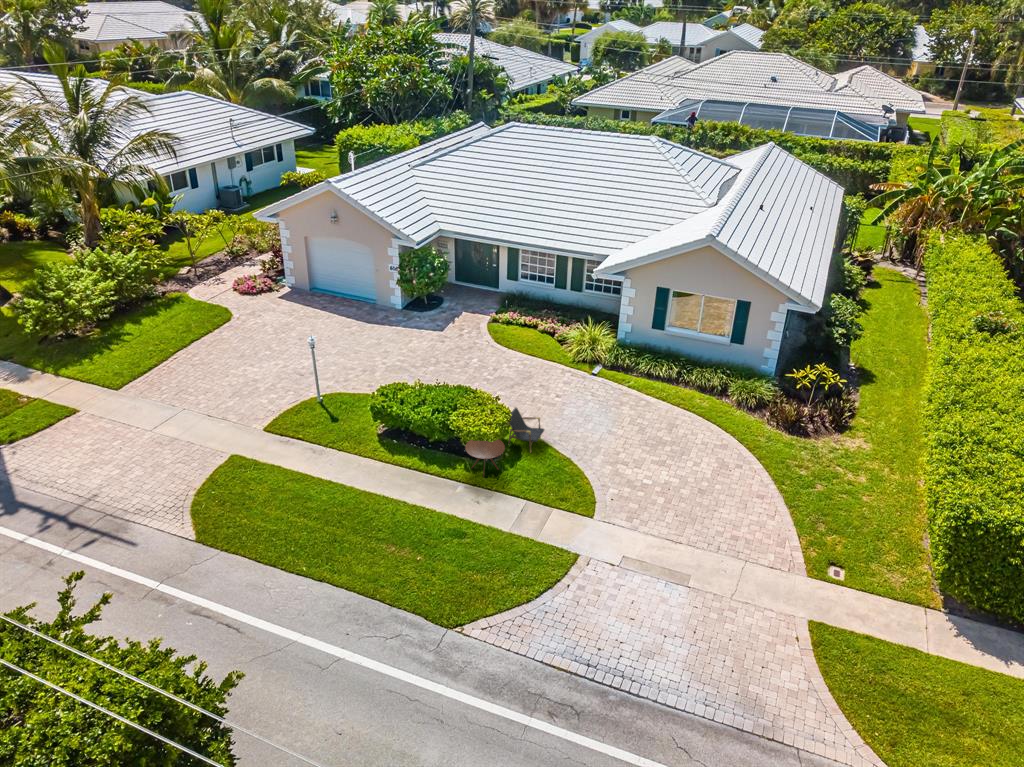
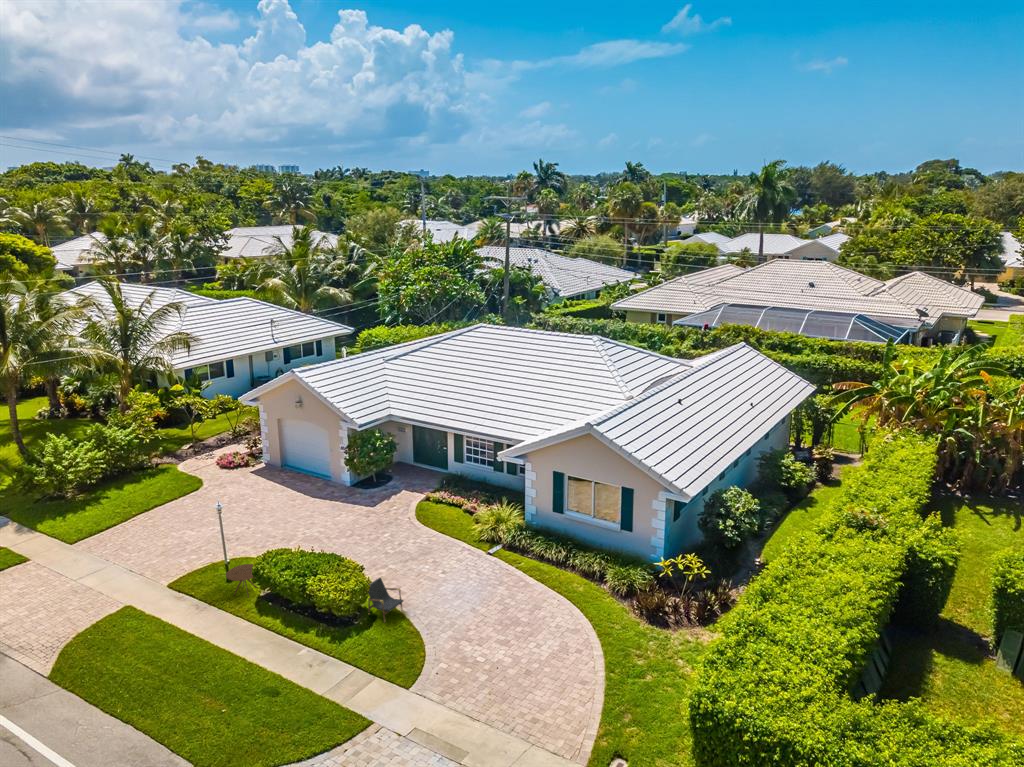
round table: present [465,439,505,475] -> present [226,564,257,595]

